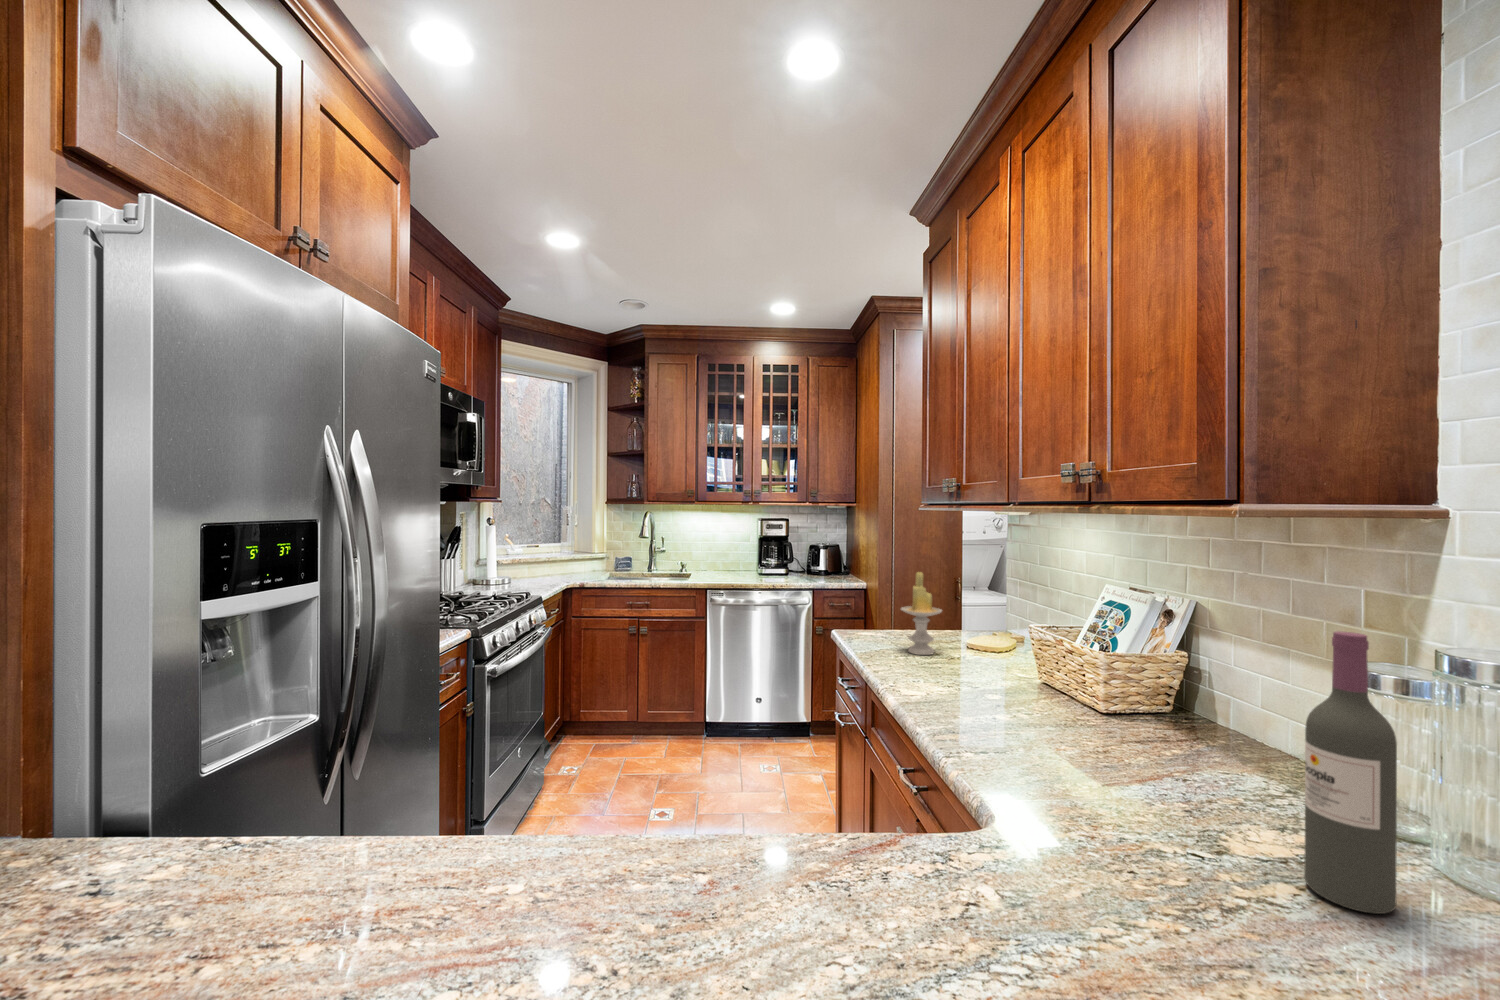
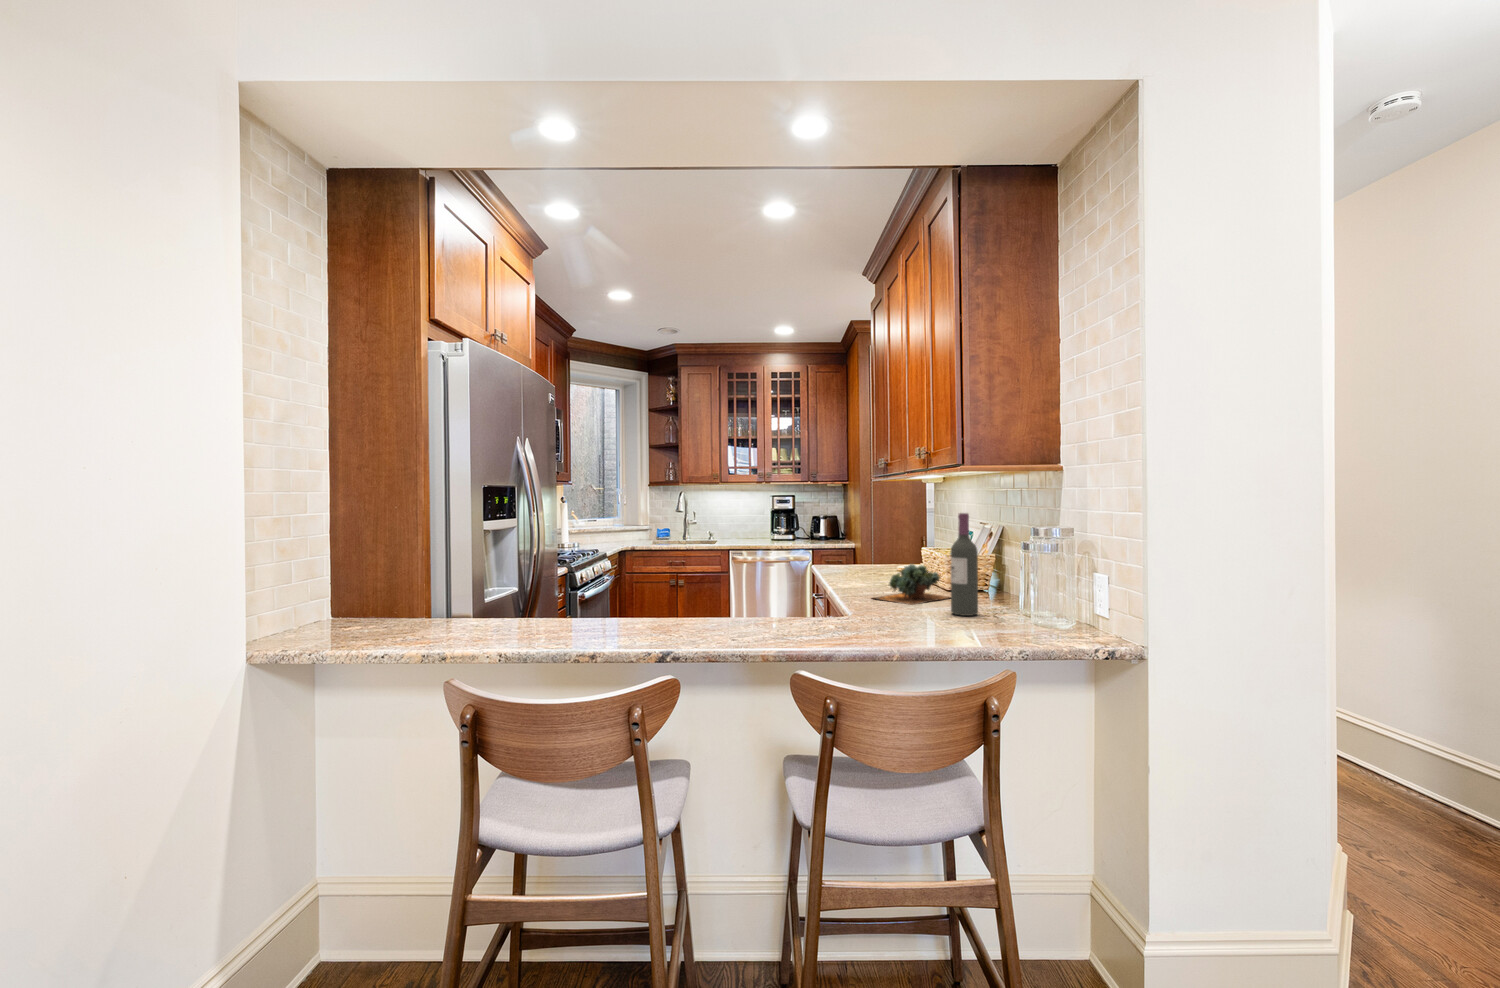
candle: present [901,572,942,655] -> none [849,519,875,571]
succulent plant: none [1024,702,1193,818] -> present [873,564,950,605]

